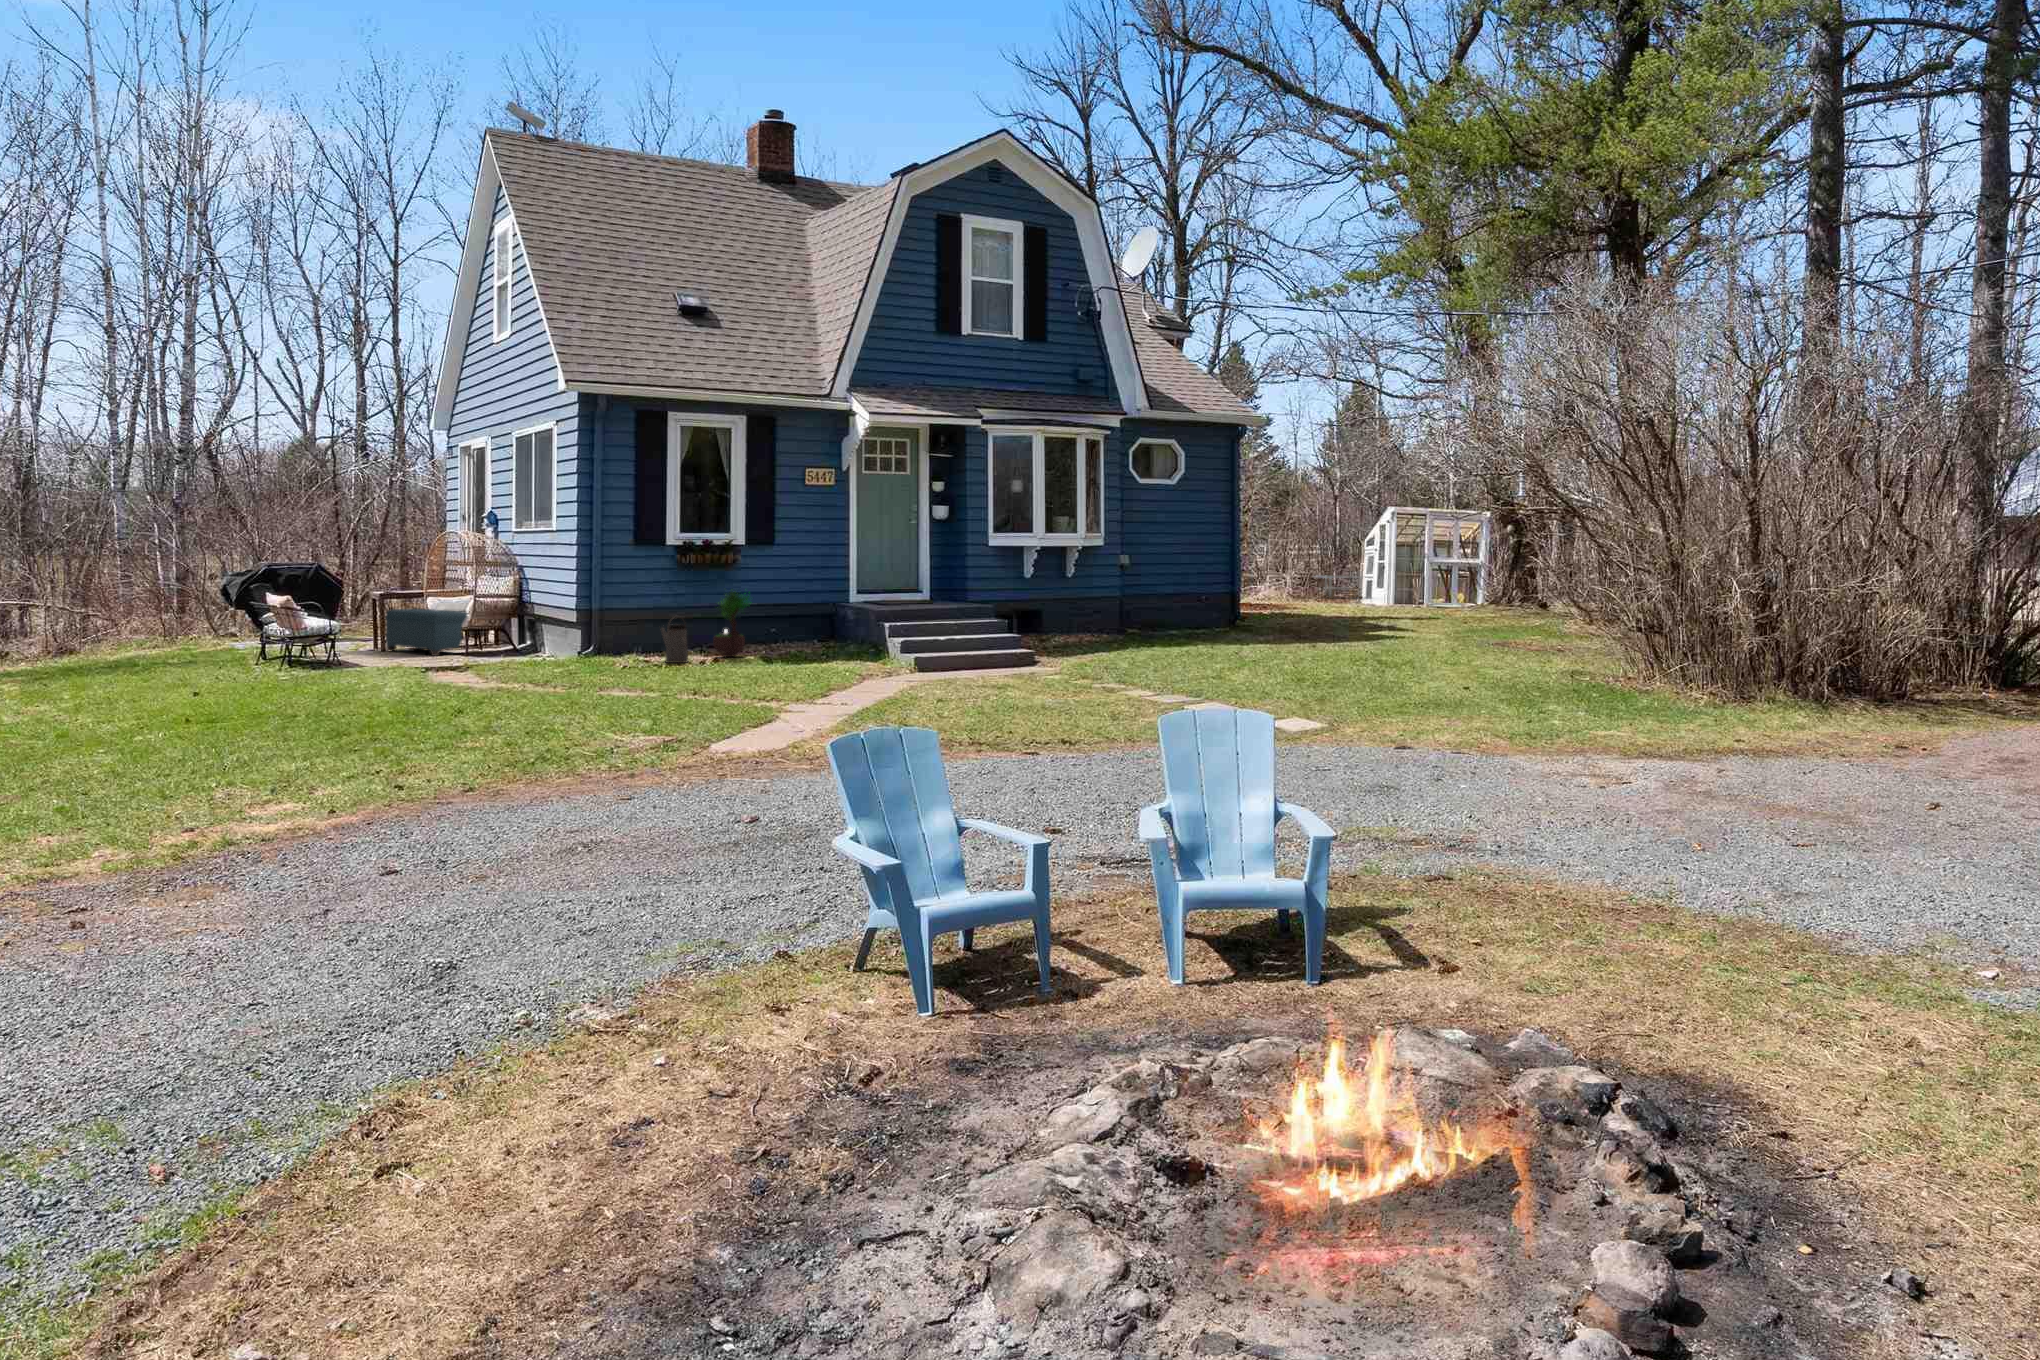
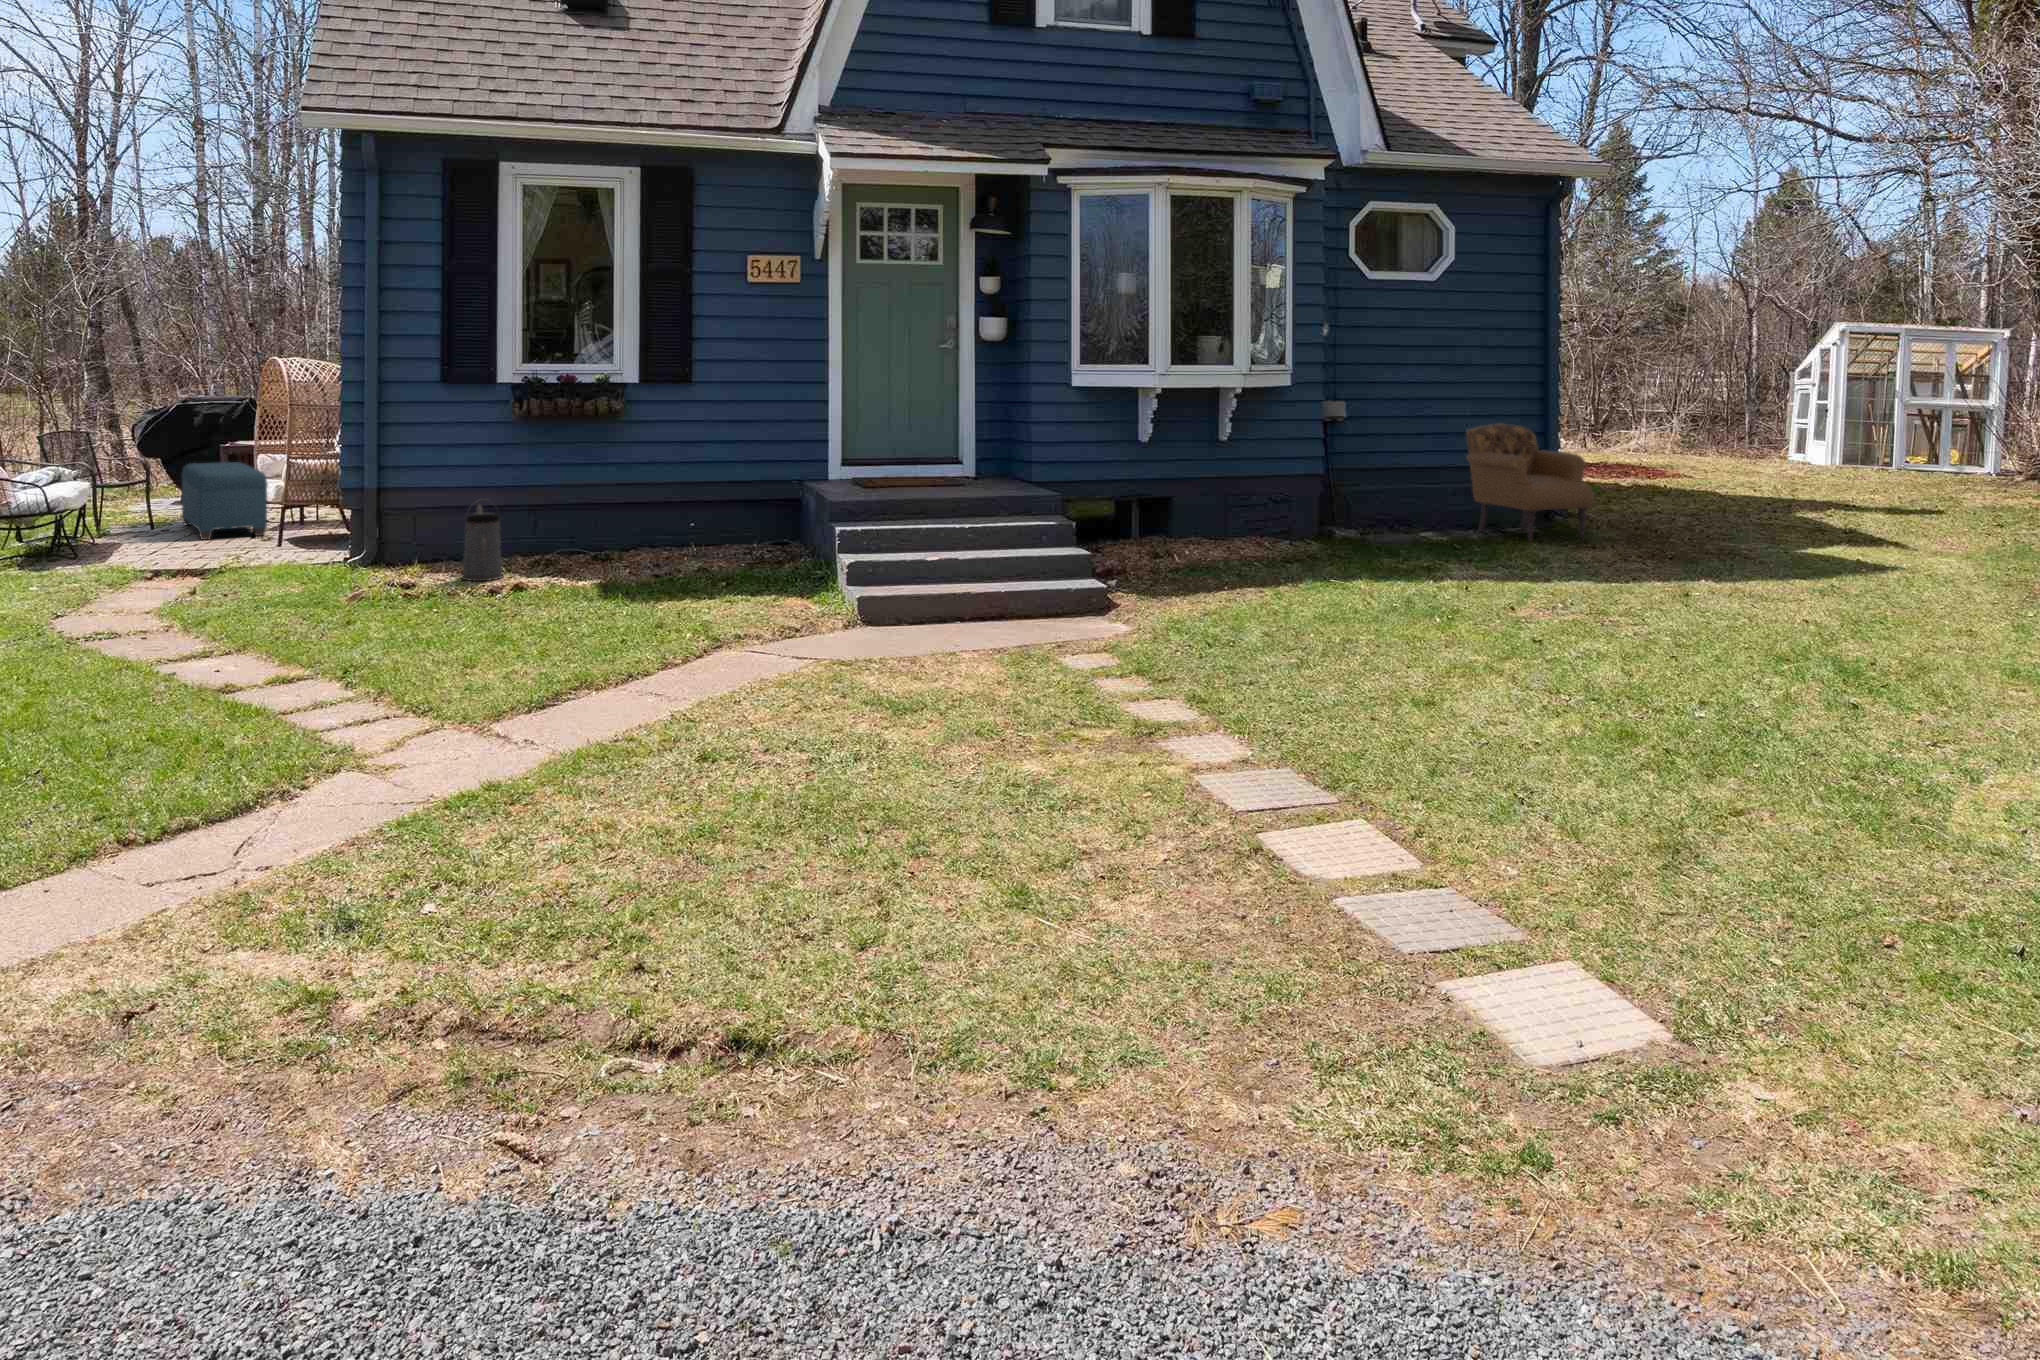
armchair: none [1191,568,1262,635] -> present [1466,423,1594,542]
round table: present [1323,576,1362,599] -> none [1709,422,1798,458]
potted tree: present [713,590,751,657] -> none [559,445,633,567]

